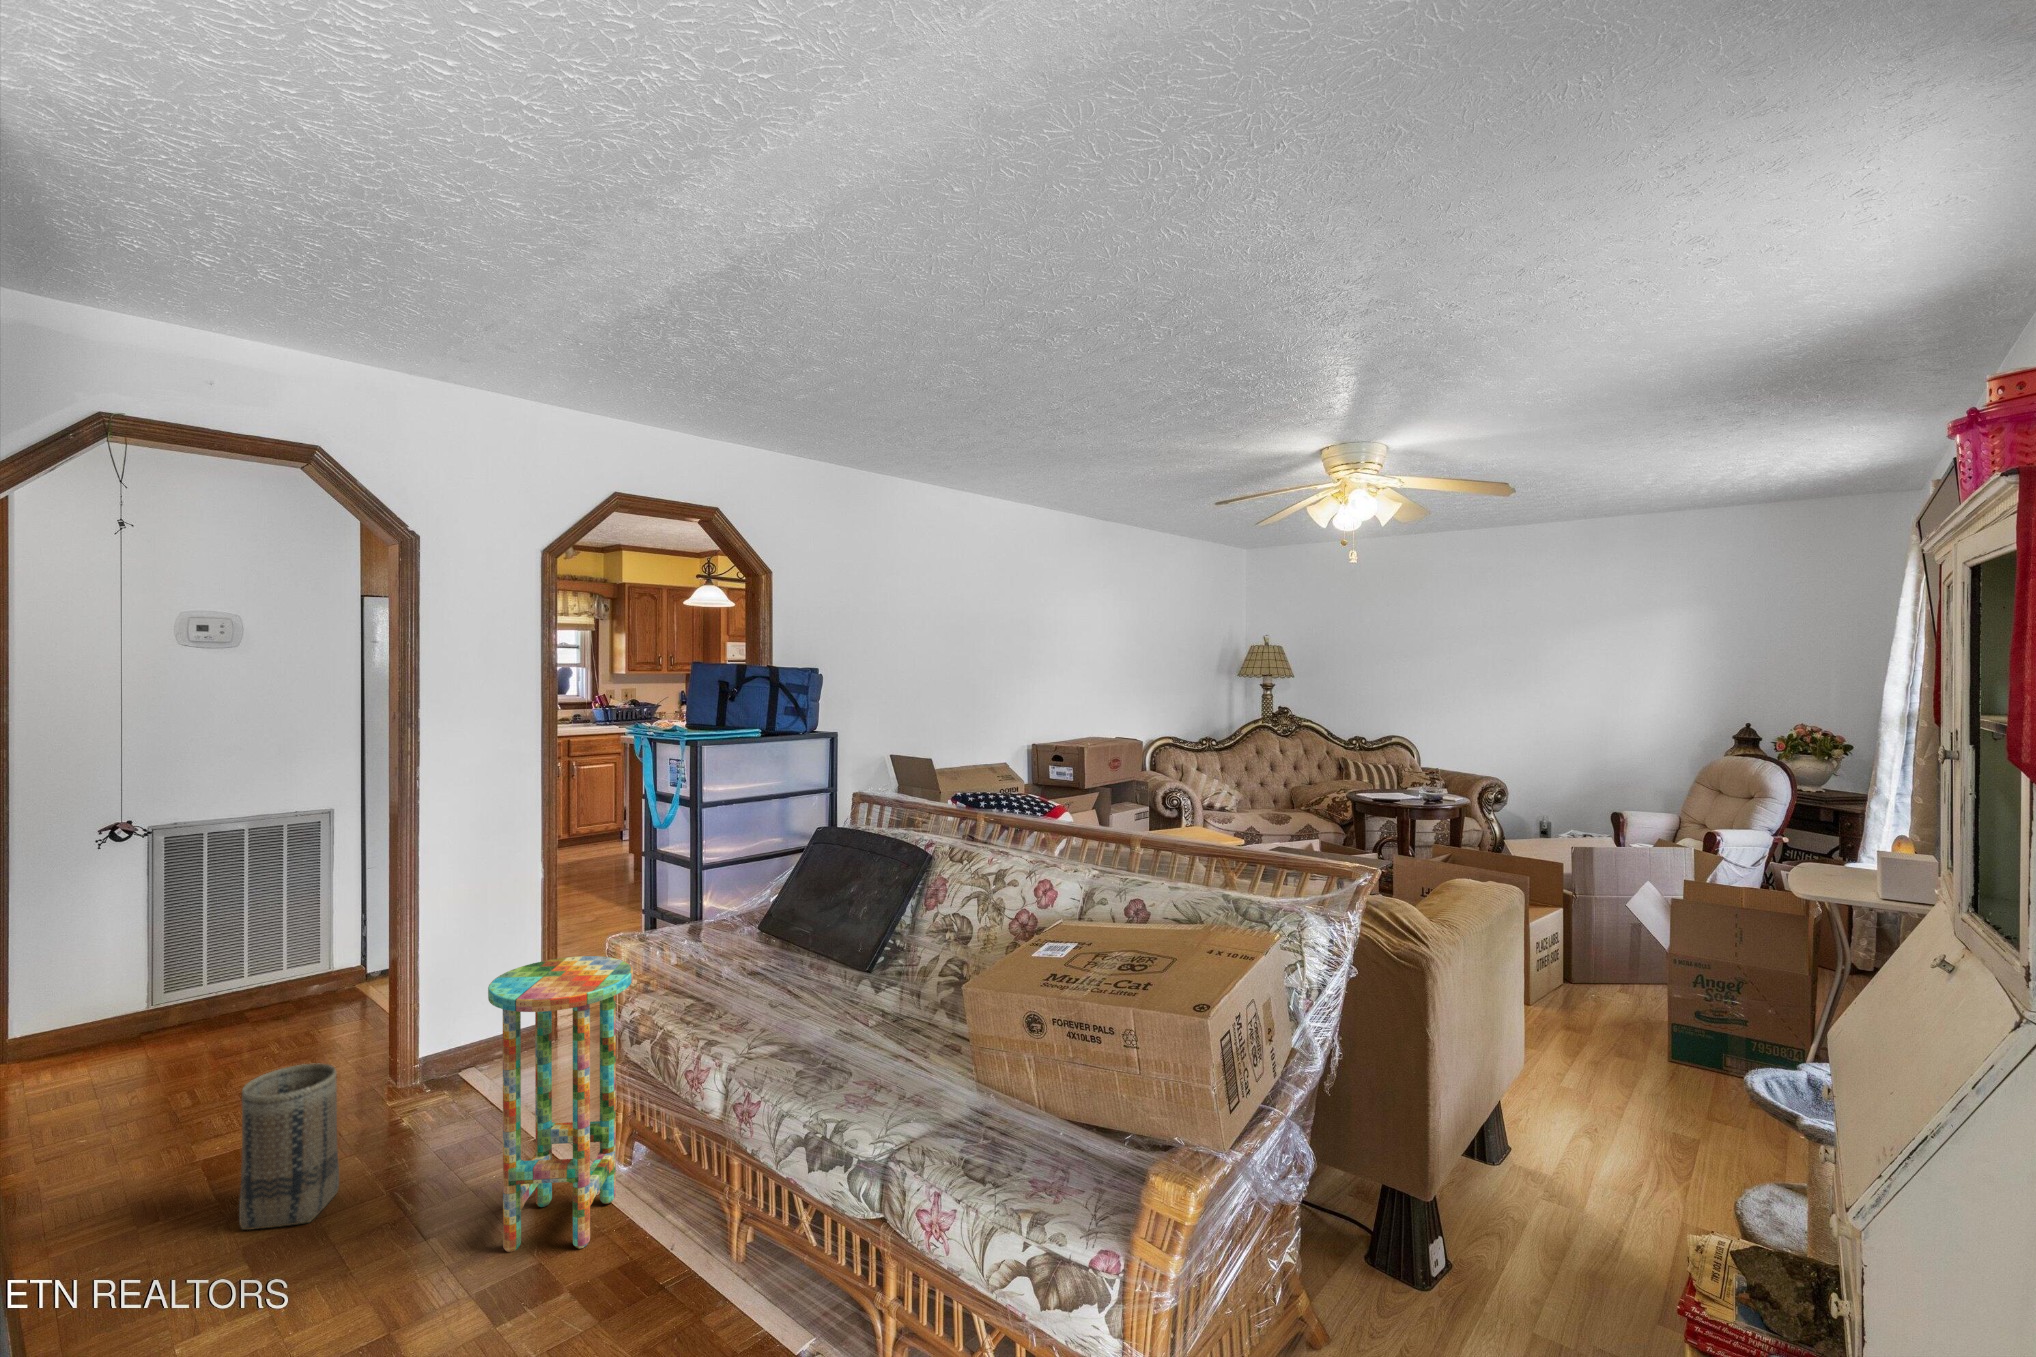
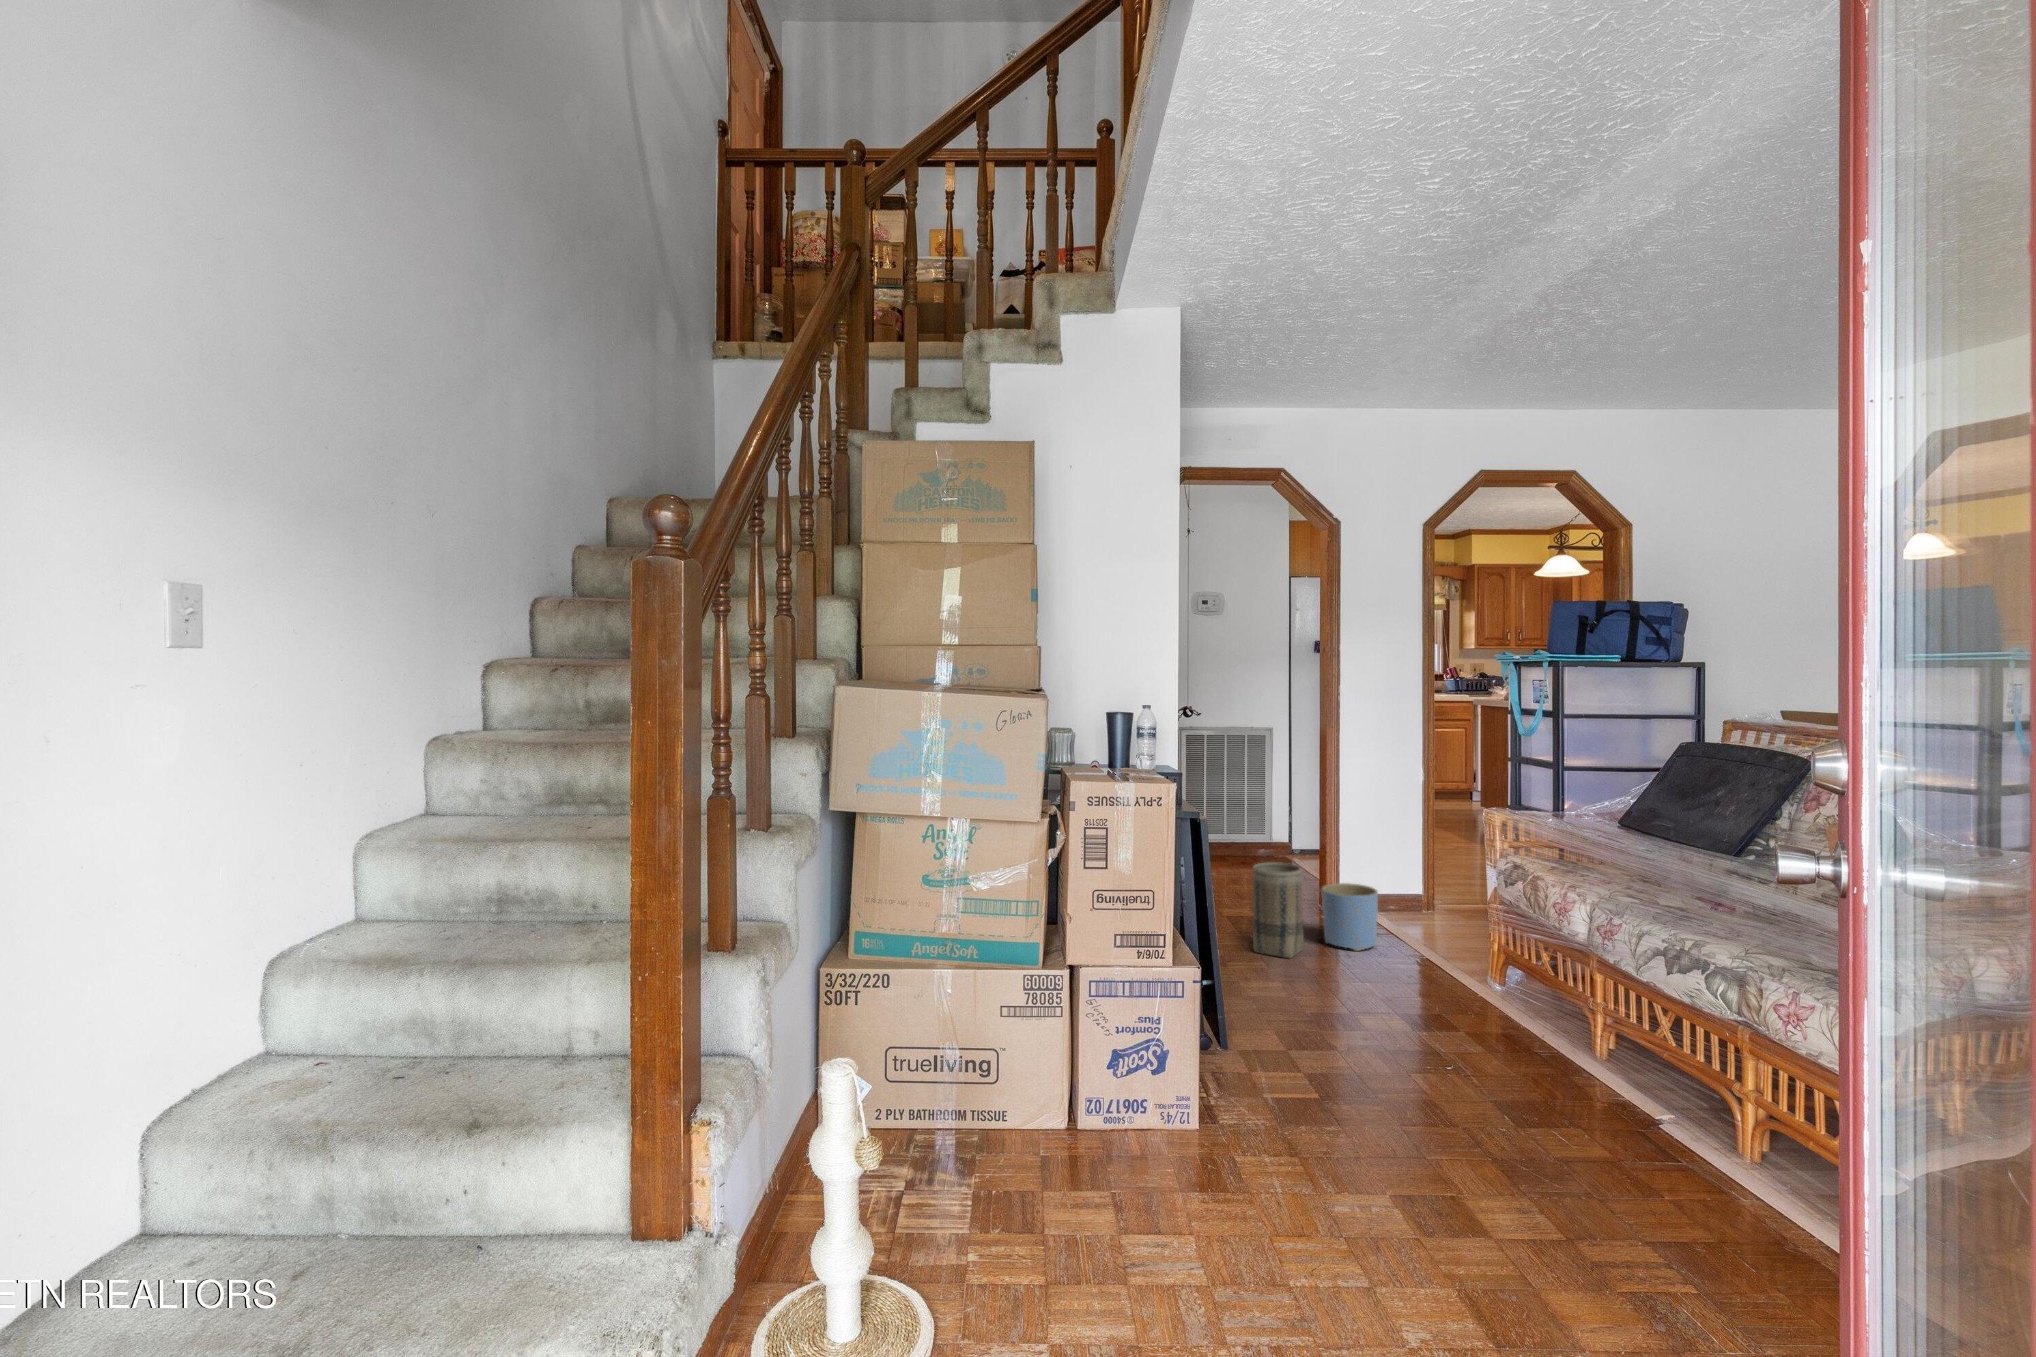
side table: present [488,956,633,1252] -> none [1400,812,1505,1018]
planter: none [377,1057,467,1165] -> present [1322,883,1378,951]

